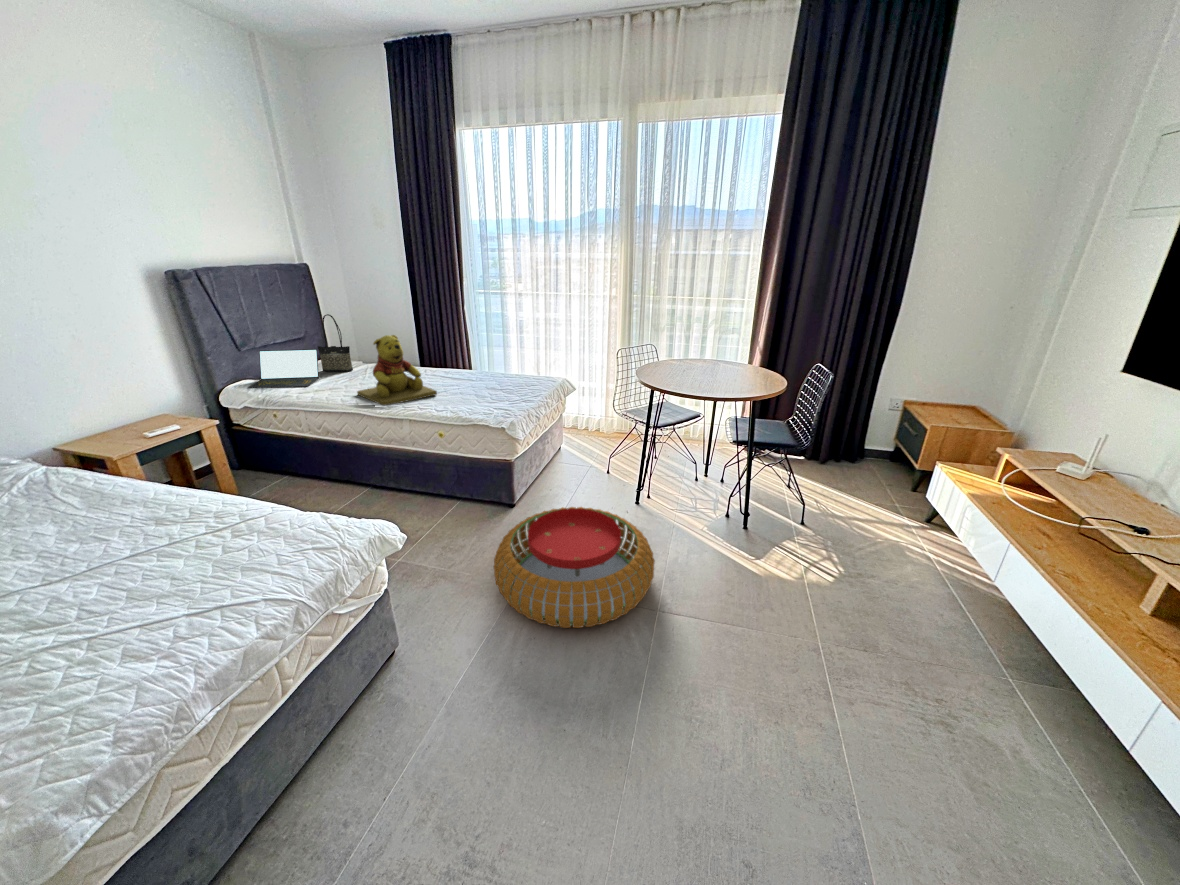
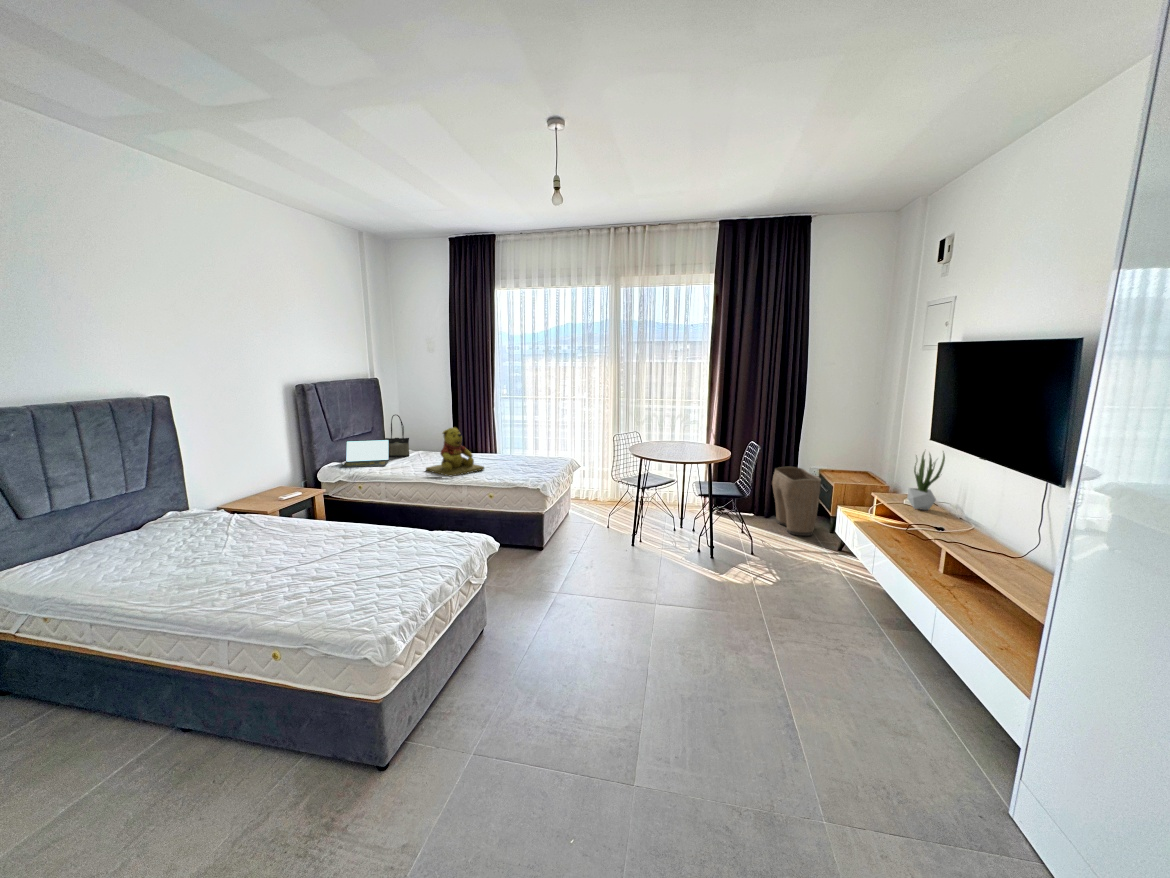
potted plant: none [1063,387,1153,483] -> present [907,452,945,510]
laundry basket: none [837,396,913,495] -> present [772,467,821,536]
pouf: present [494,507,655,628] -> none [542,541,652,614]

